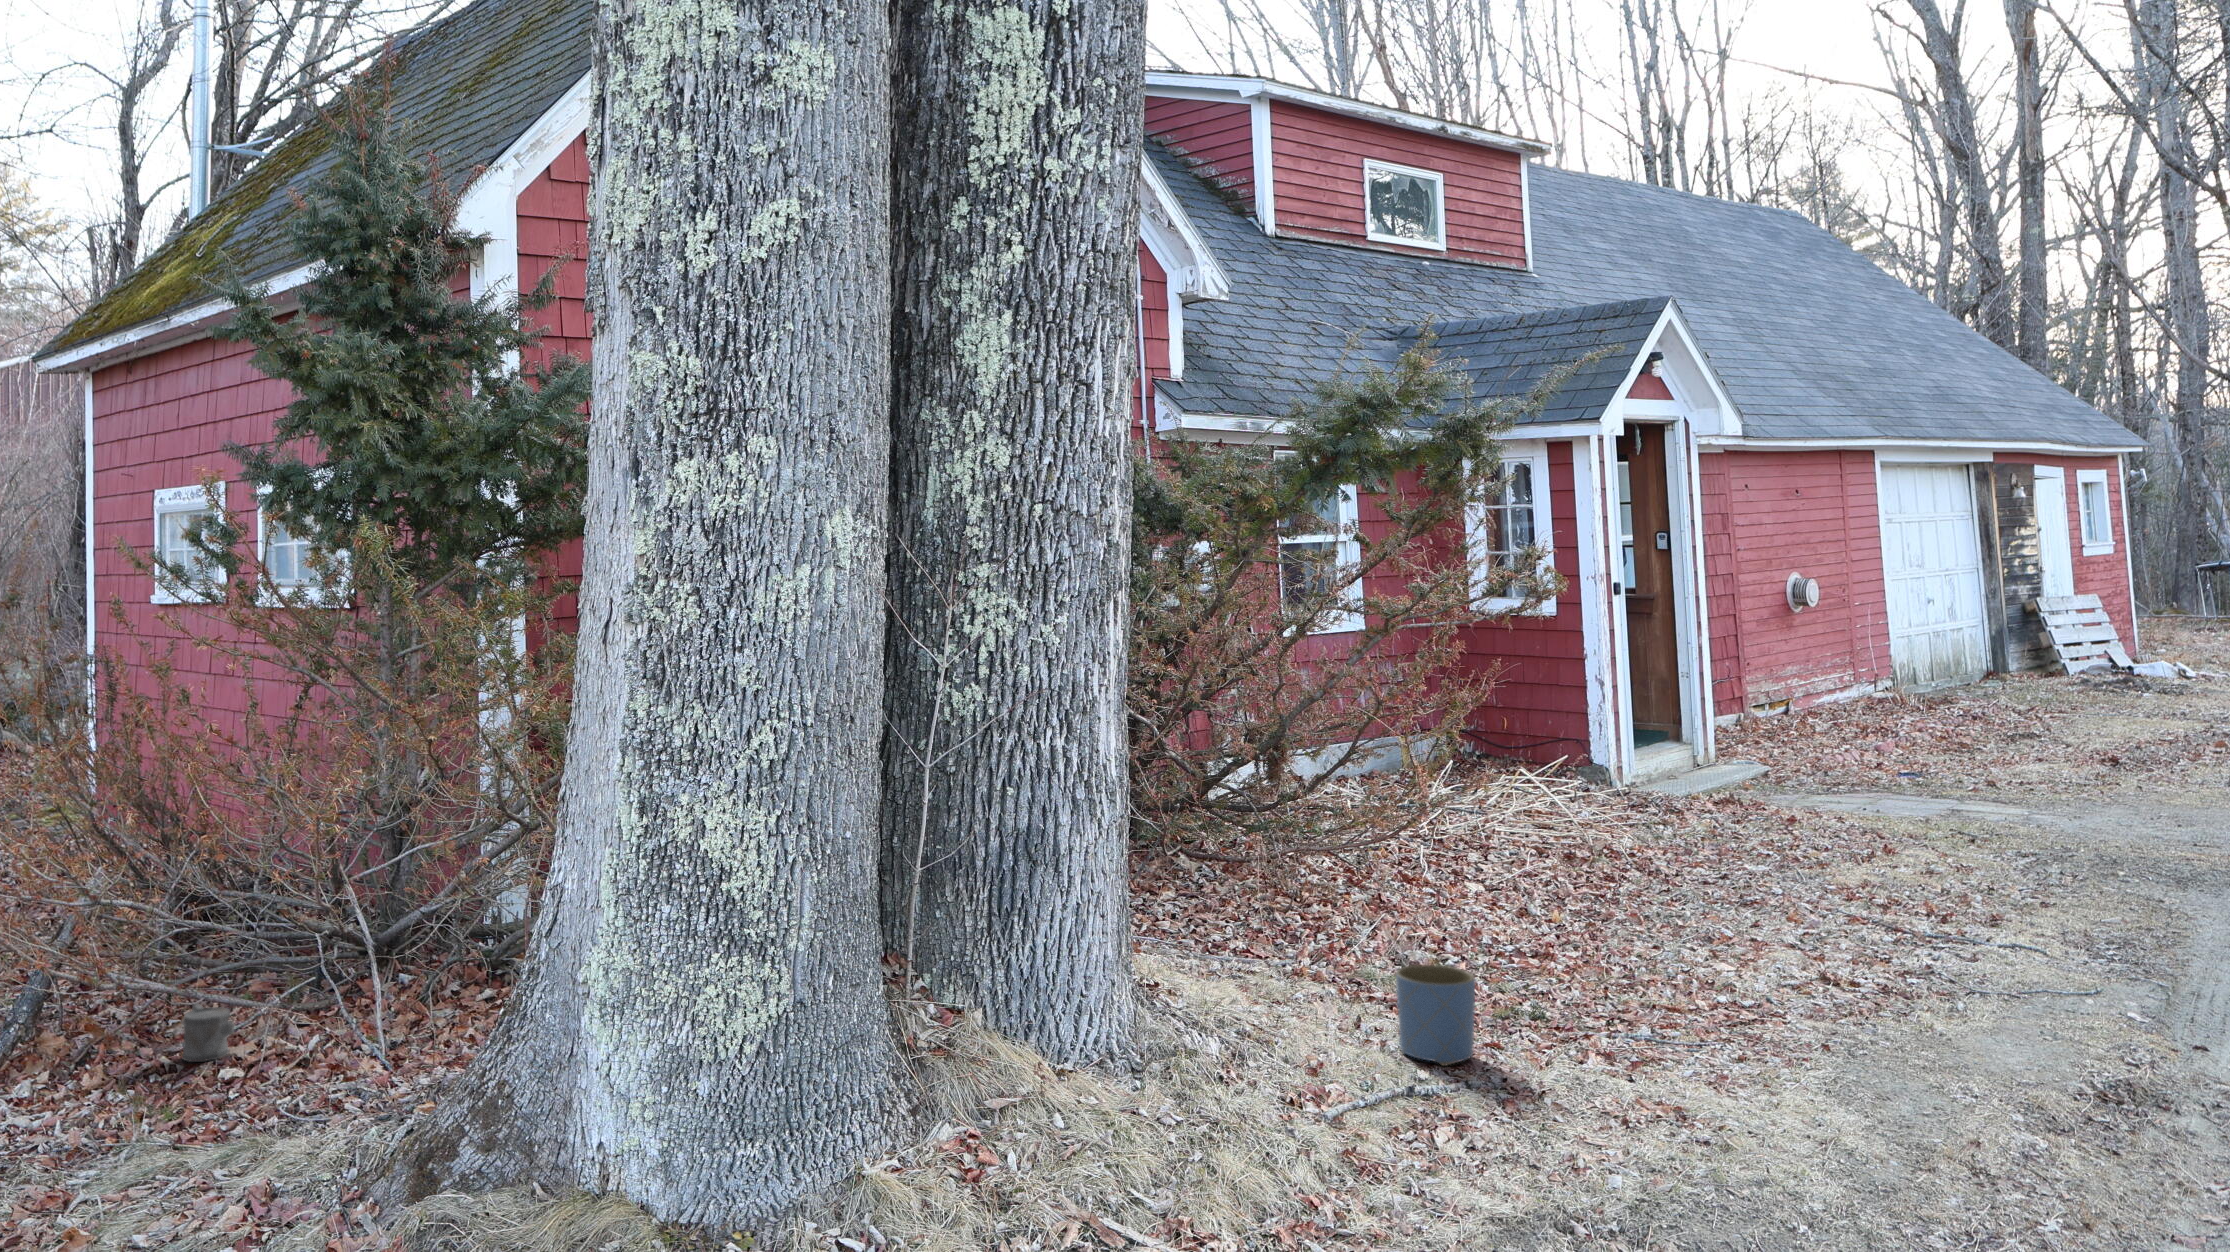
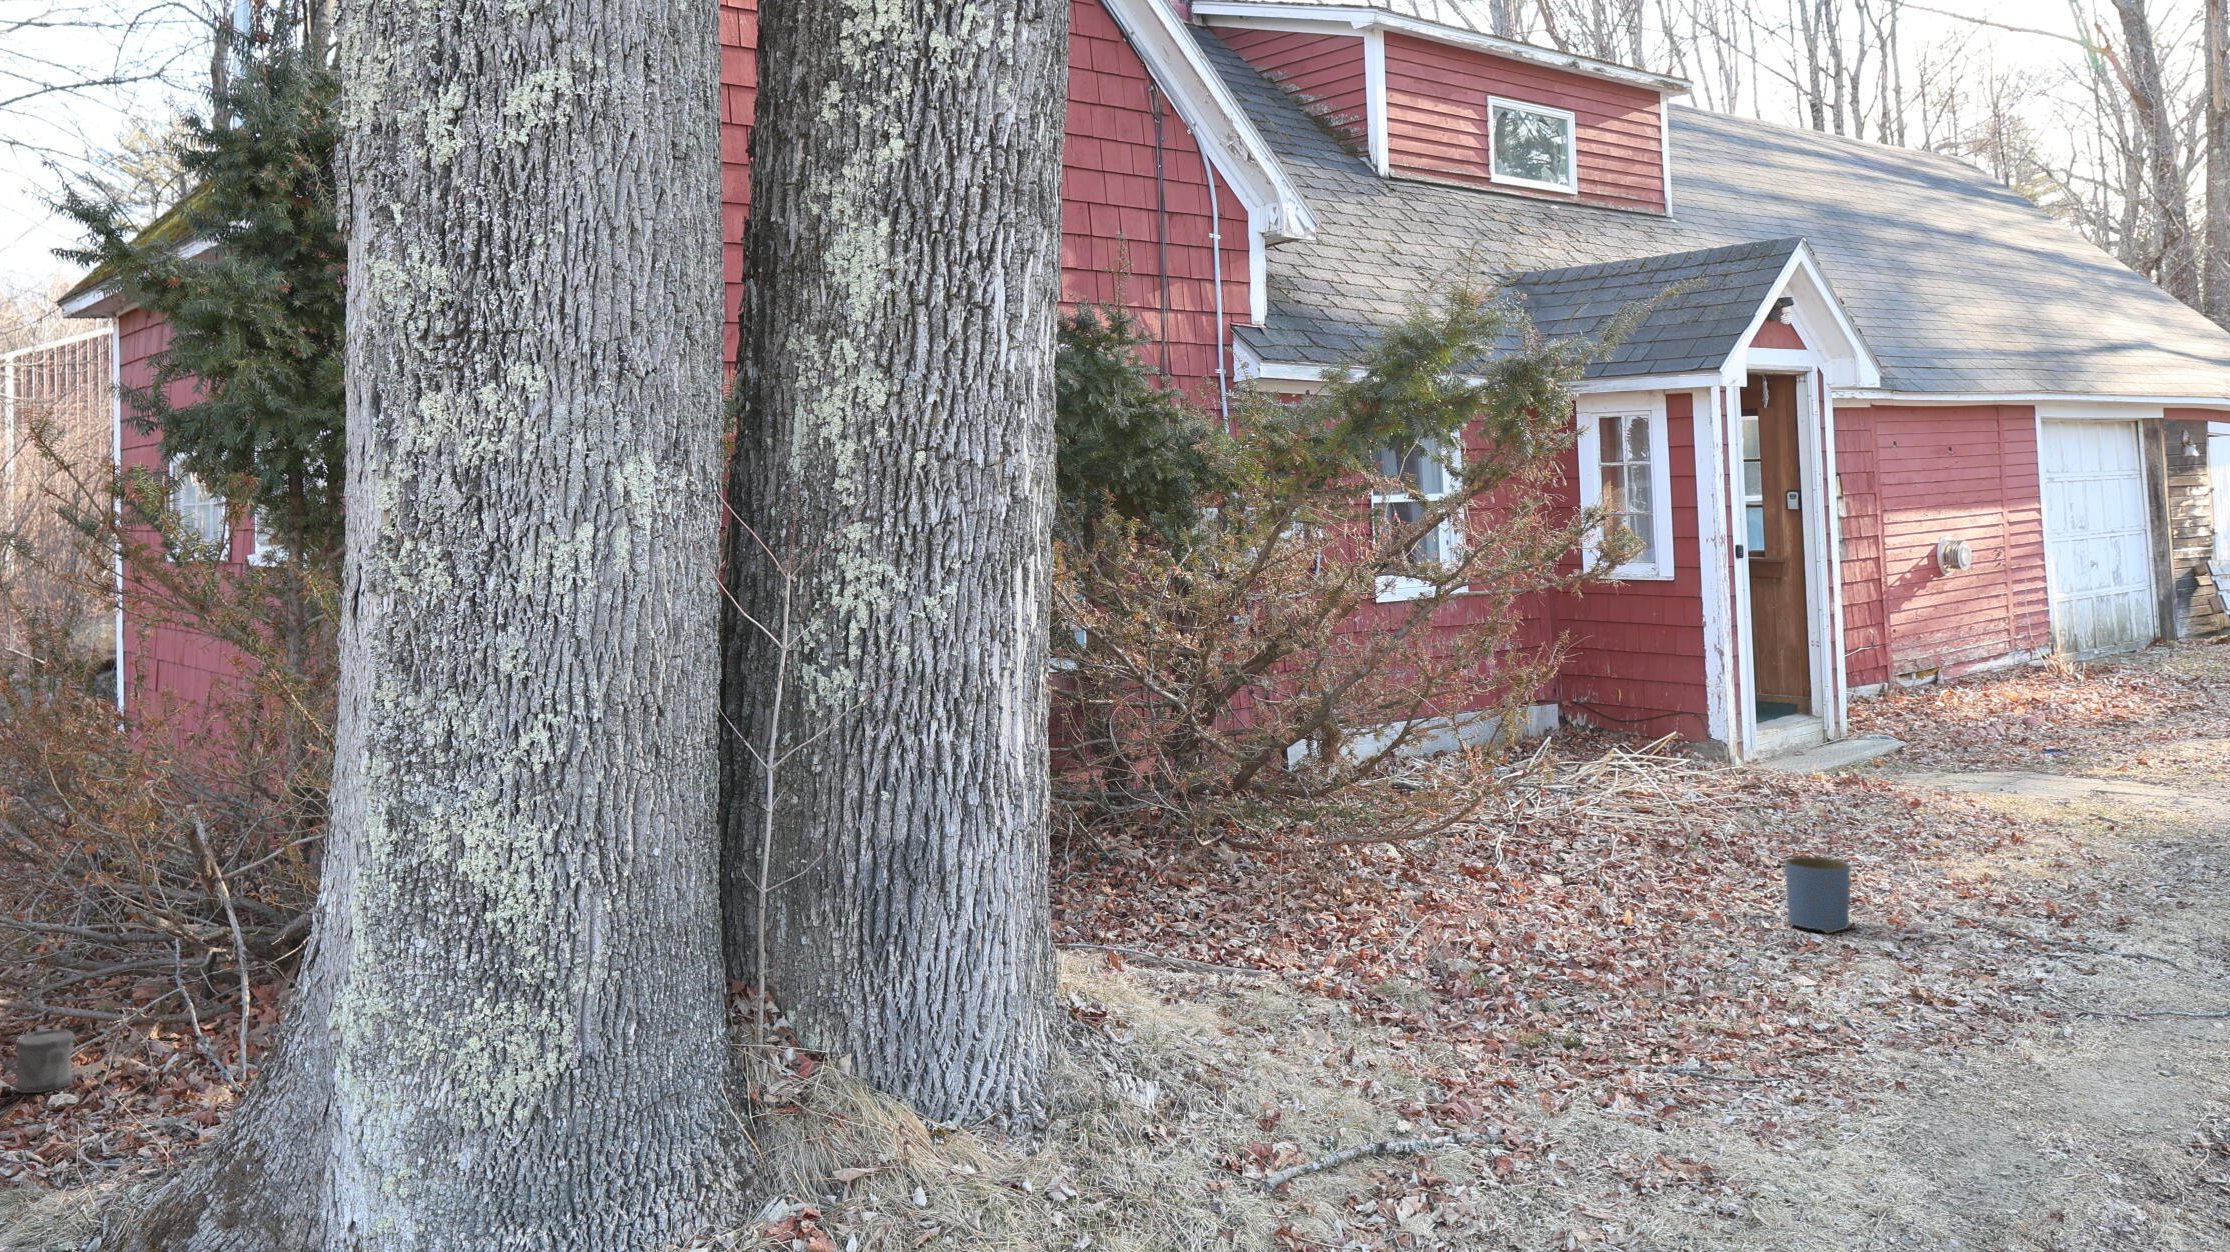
planter: present [1396,965,1475,1066] -> present [1785,856,1850,933]

